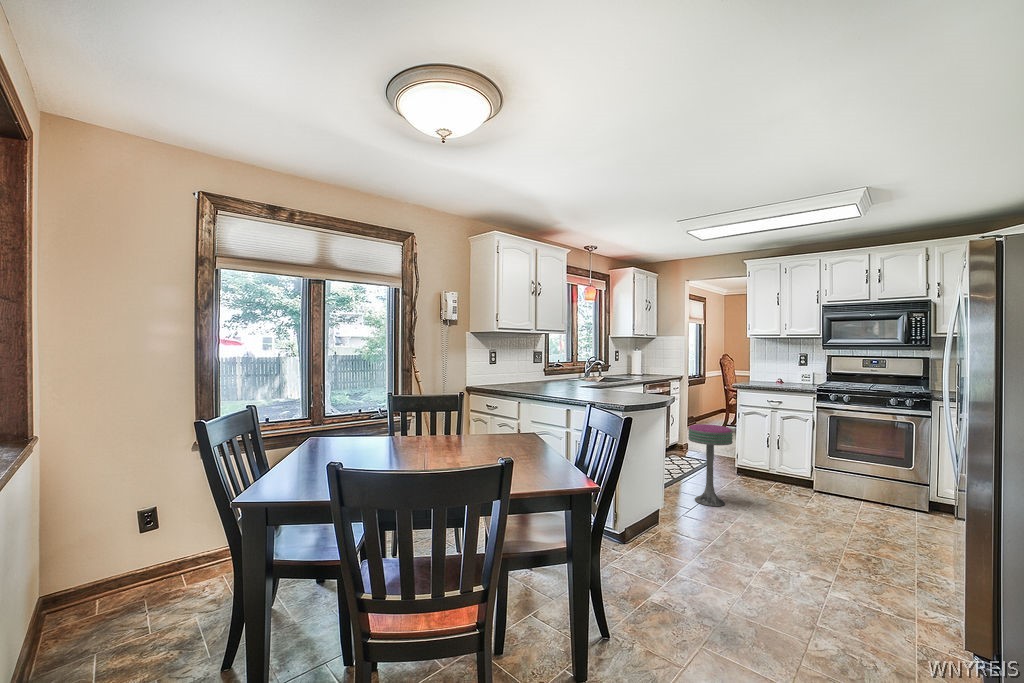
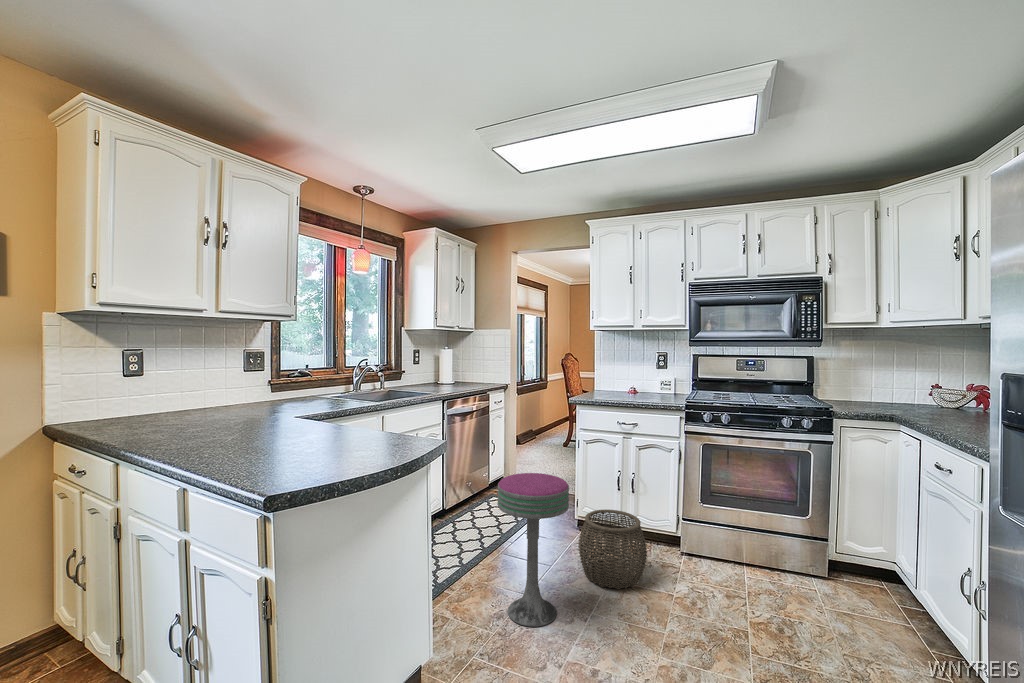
woven basket: none [738,455,786,500] -> present [578,510,647,589]

